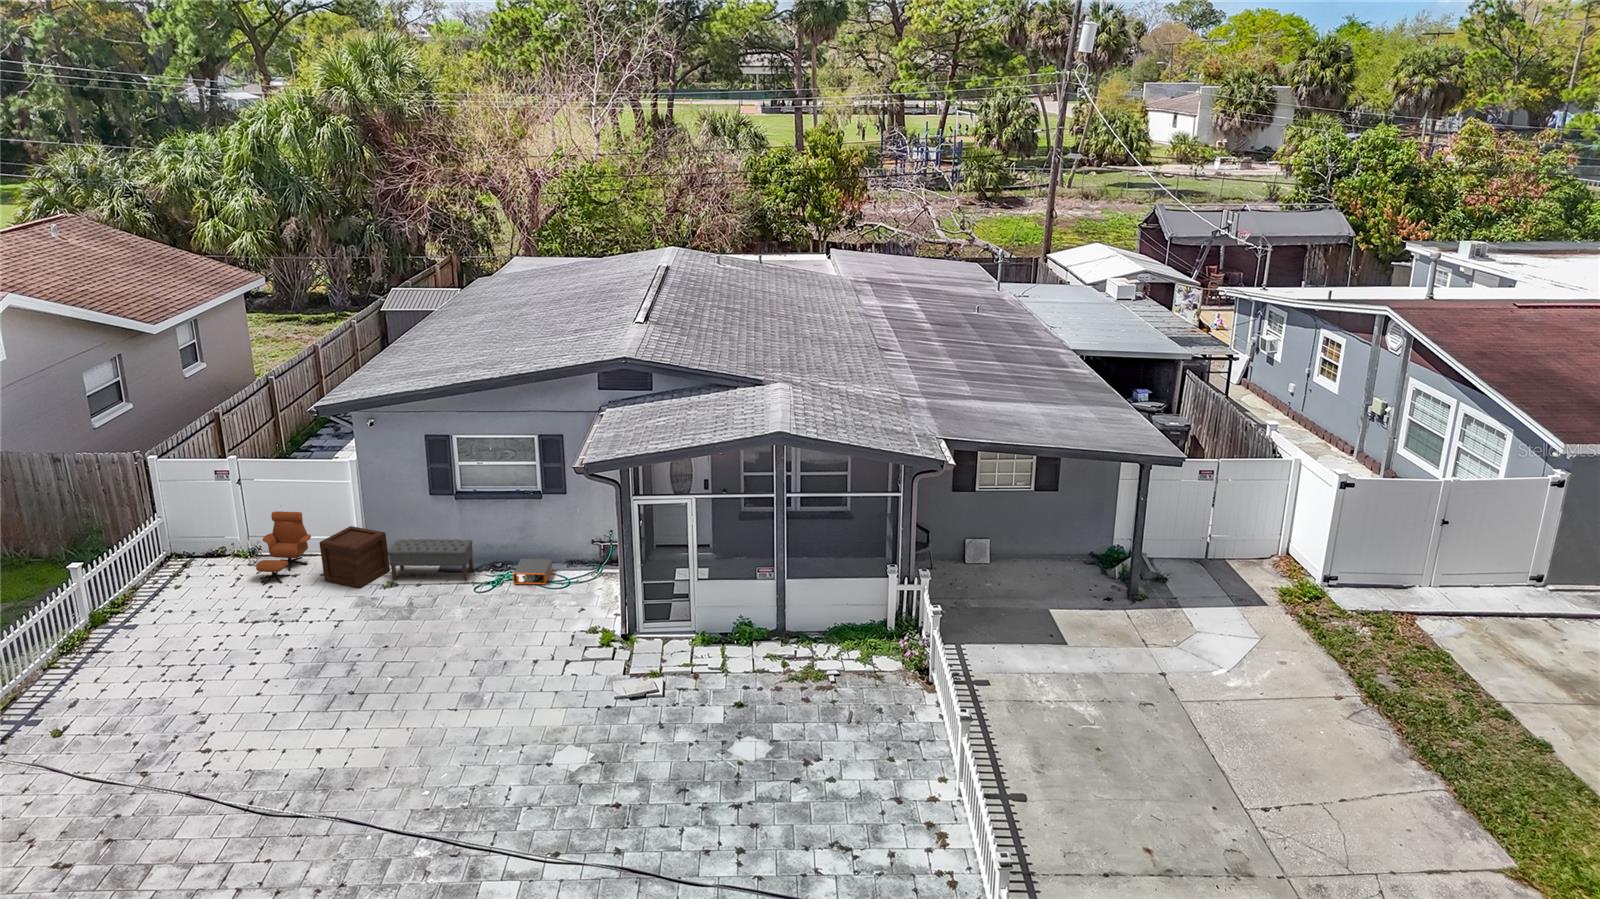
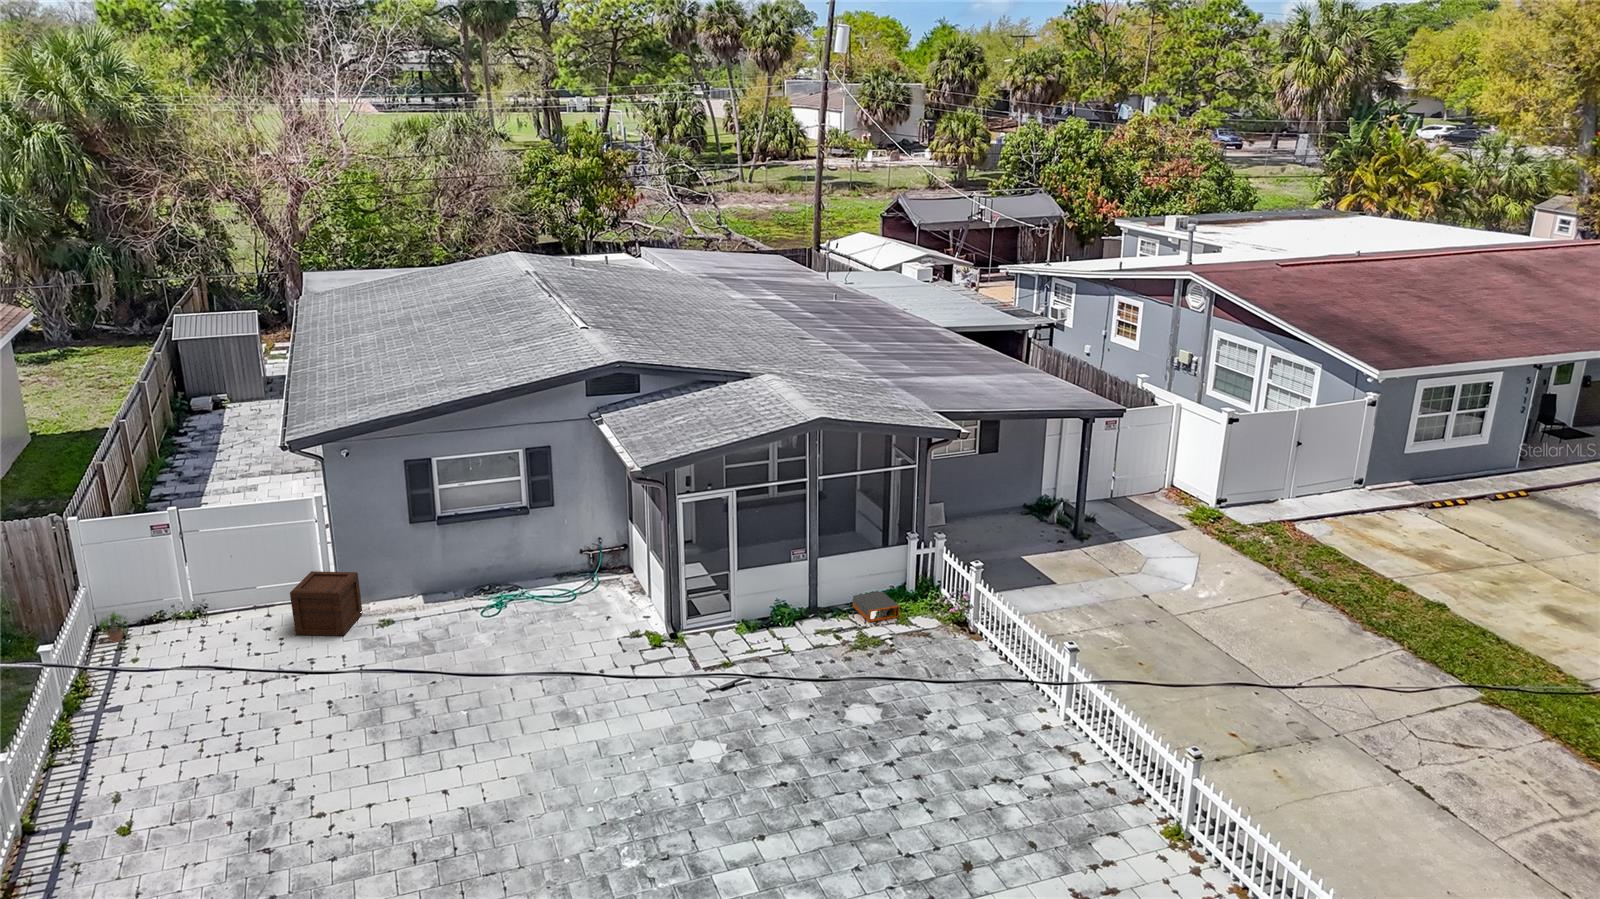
lounge chair: present [256,511,311,585] -> none [204,564,262,650]
bench: present [388,539,474,581] -> none [369,569,458,623]
potted plant: none [177,540,209,565] -> present [100,613,127,642]
storage box: present [513,559,553,584] -> present [853,591,900,622]

